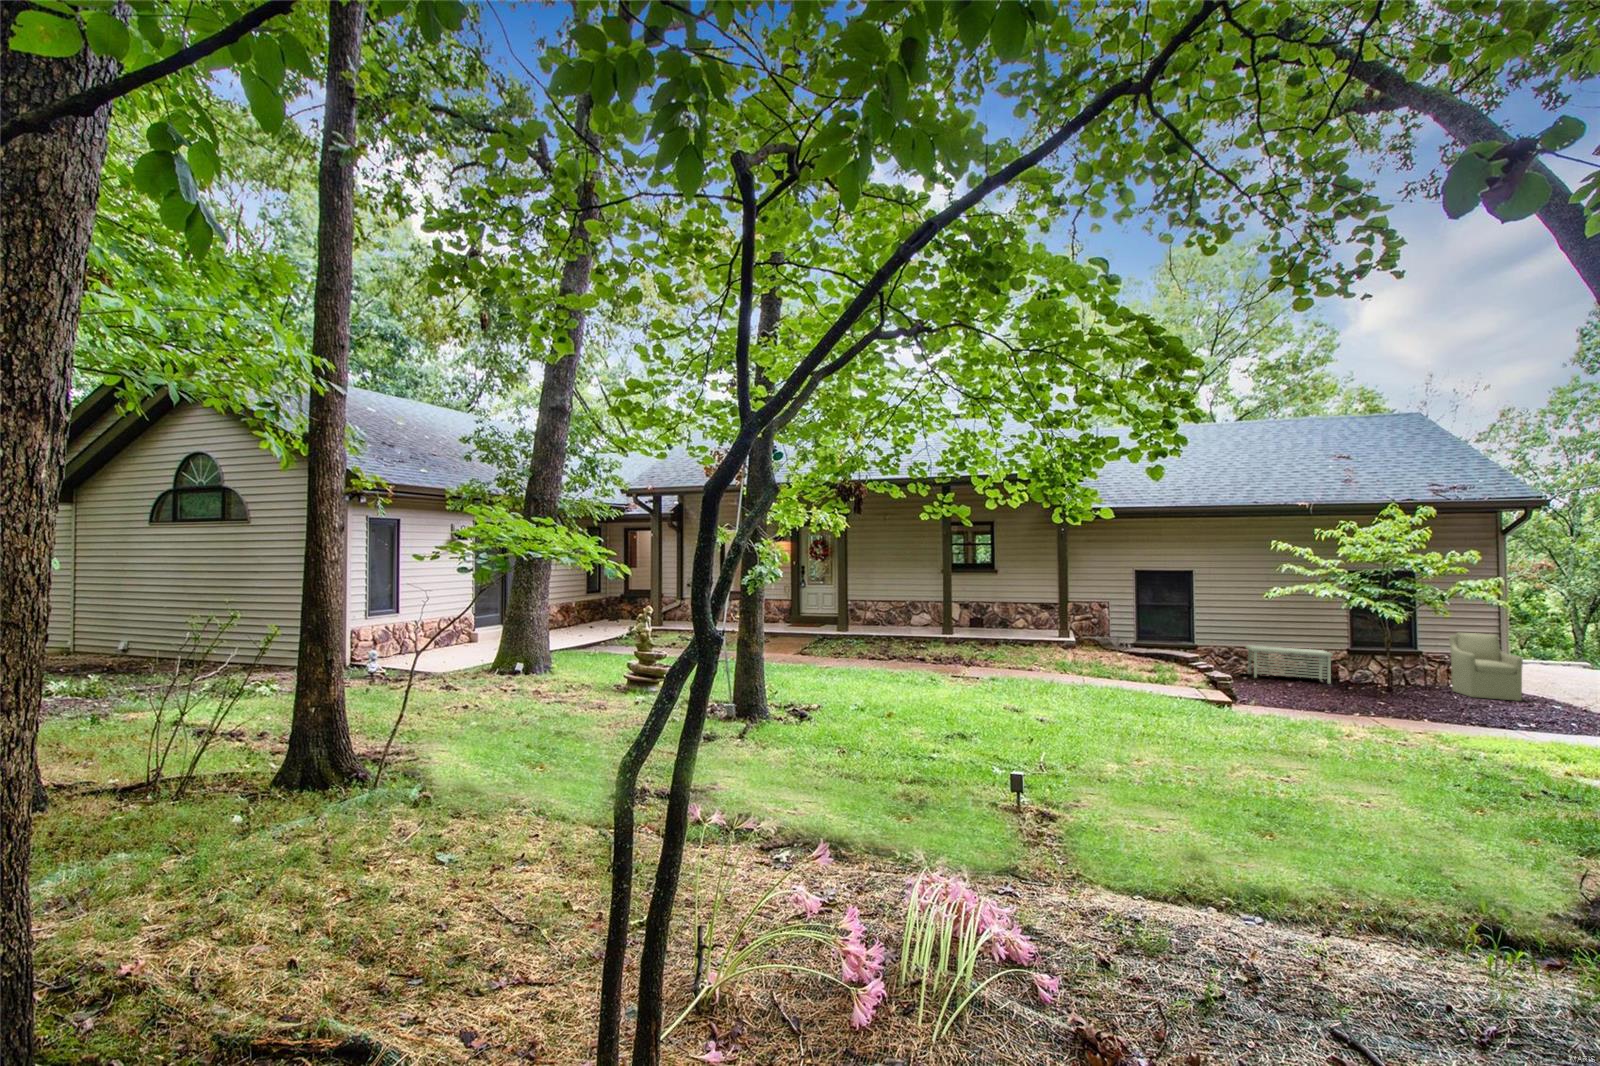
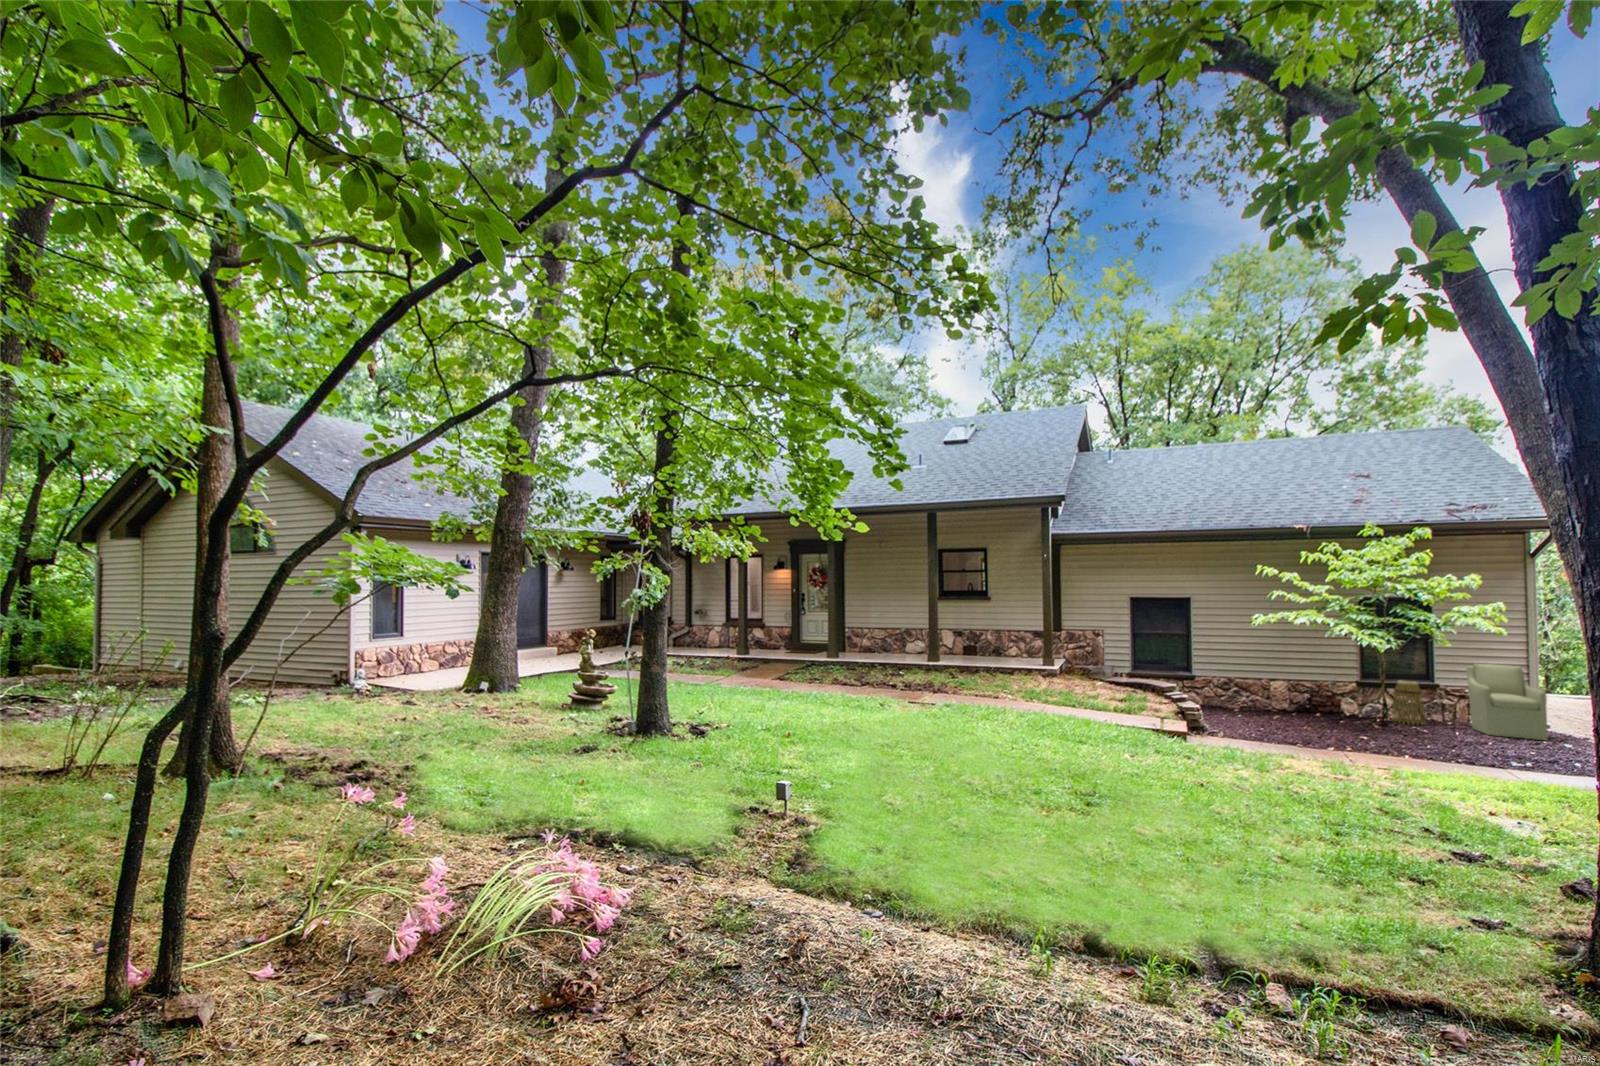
storage bench: present [1246,645,1333,683] -> none [1241,676,1332,718]
basket: none [1383,648,1415,690] -> present [1392,680,1427,725]

